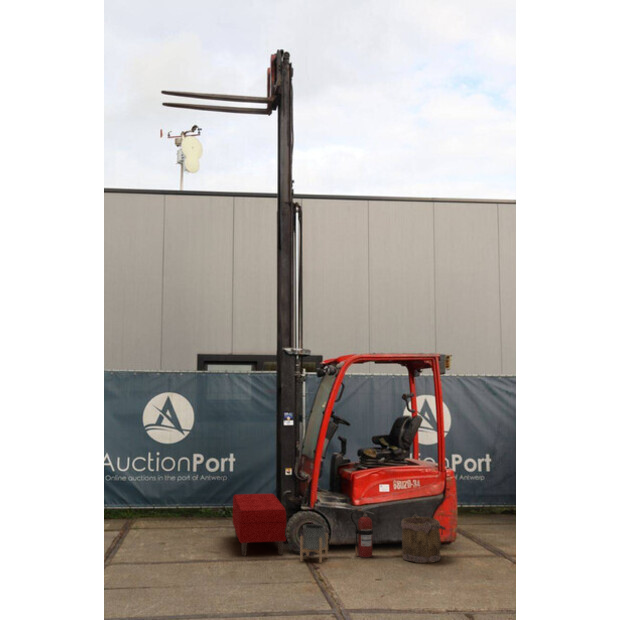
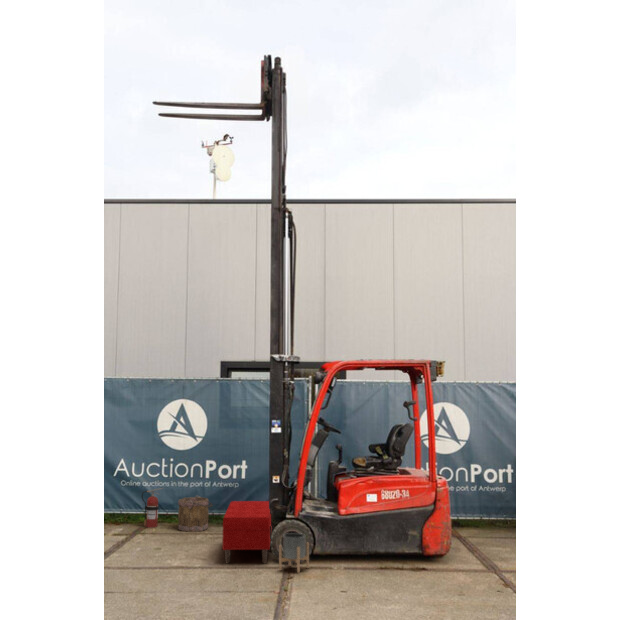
fire extinguisher: present [351,506,378,557] -> present [142,488,163,528]
bucket: present [401,516,445,563] -> present [178,497,213,532]

